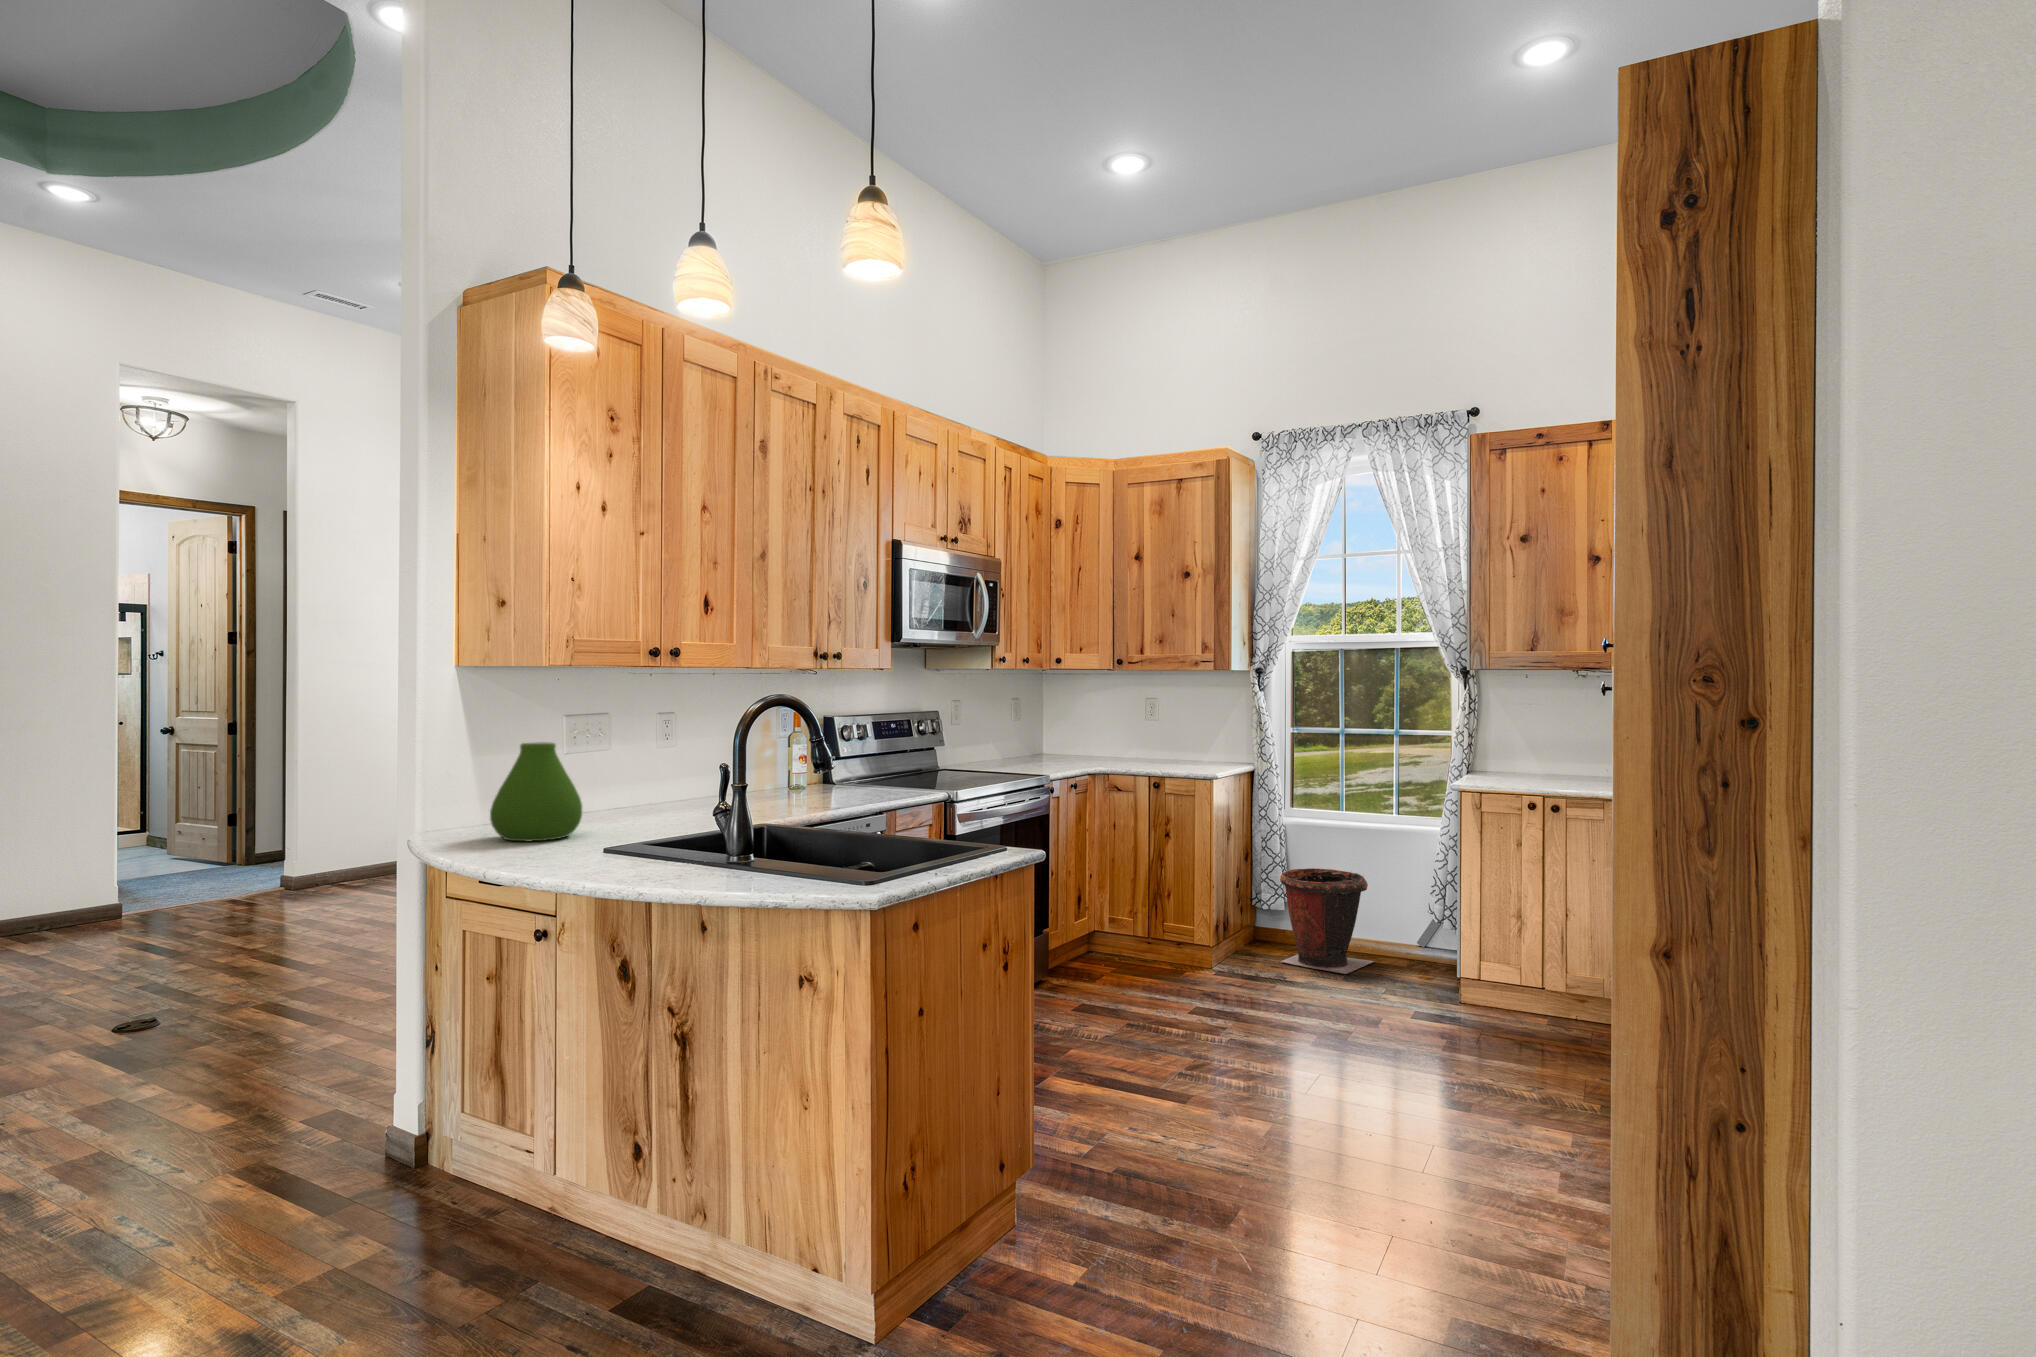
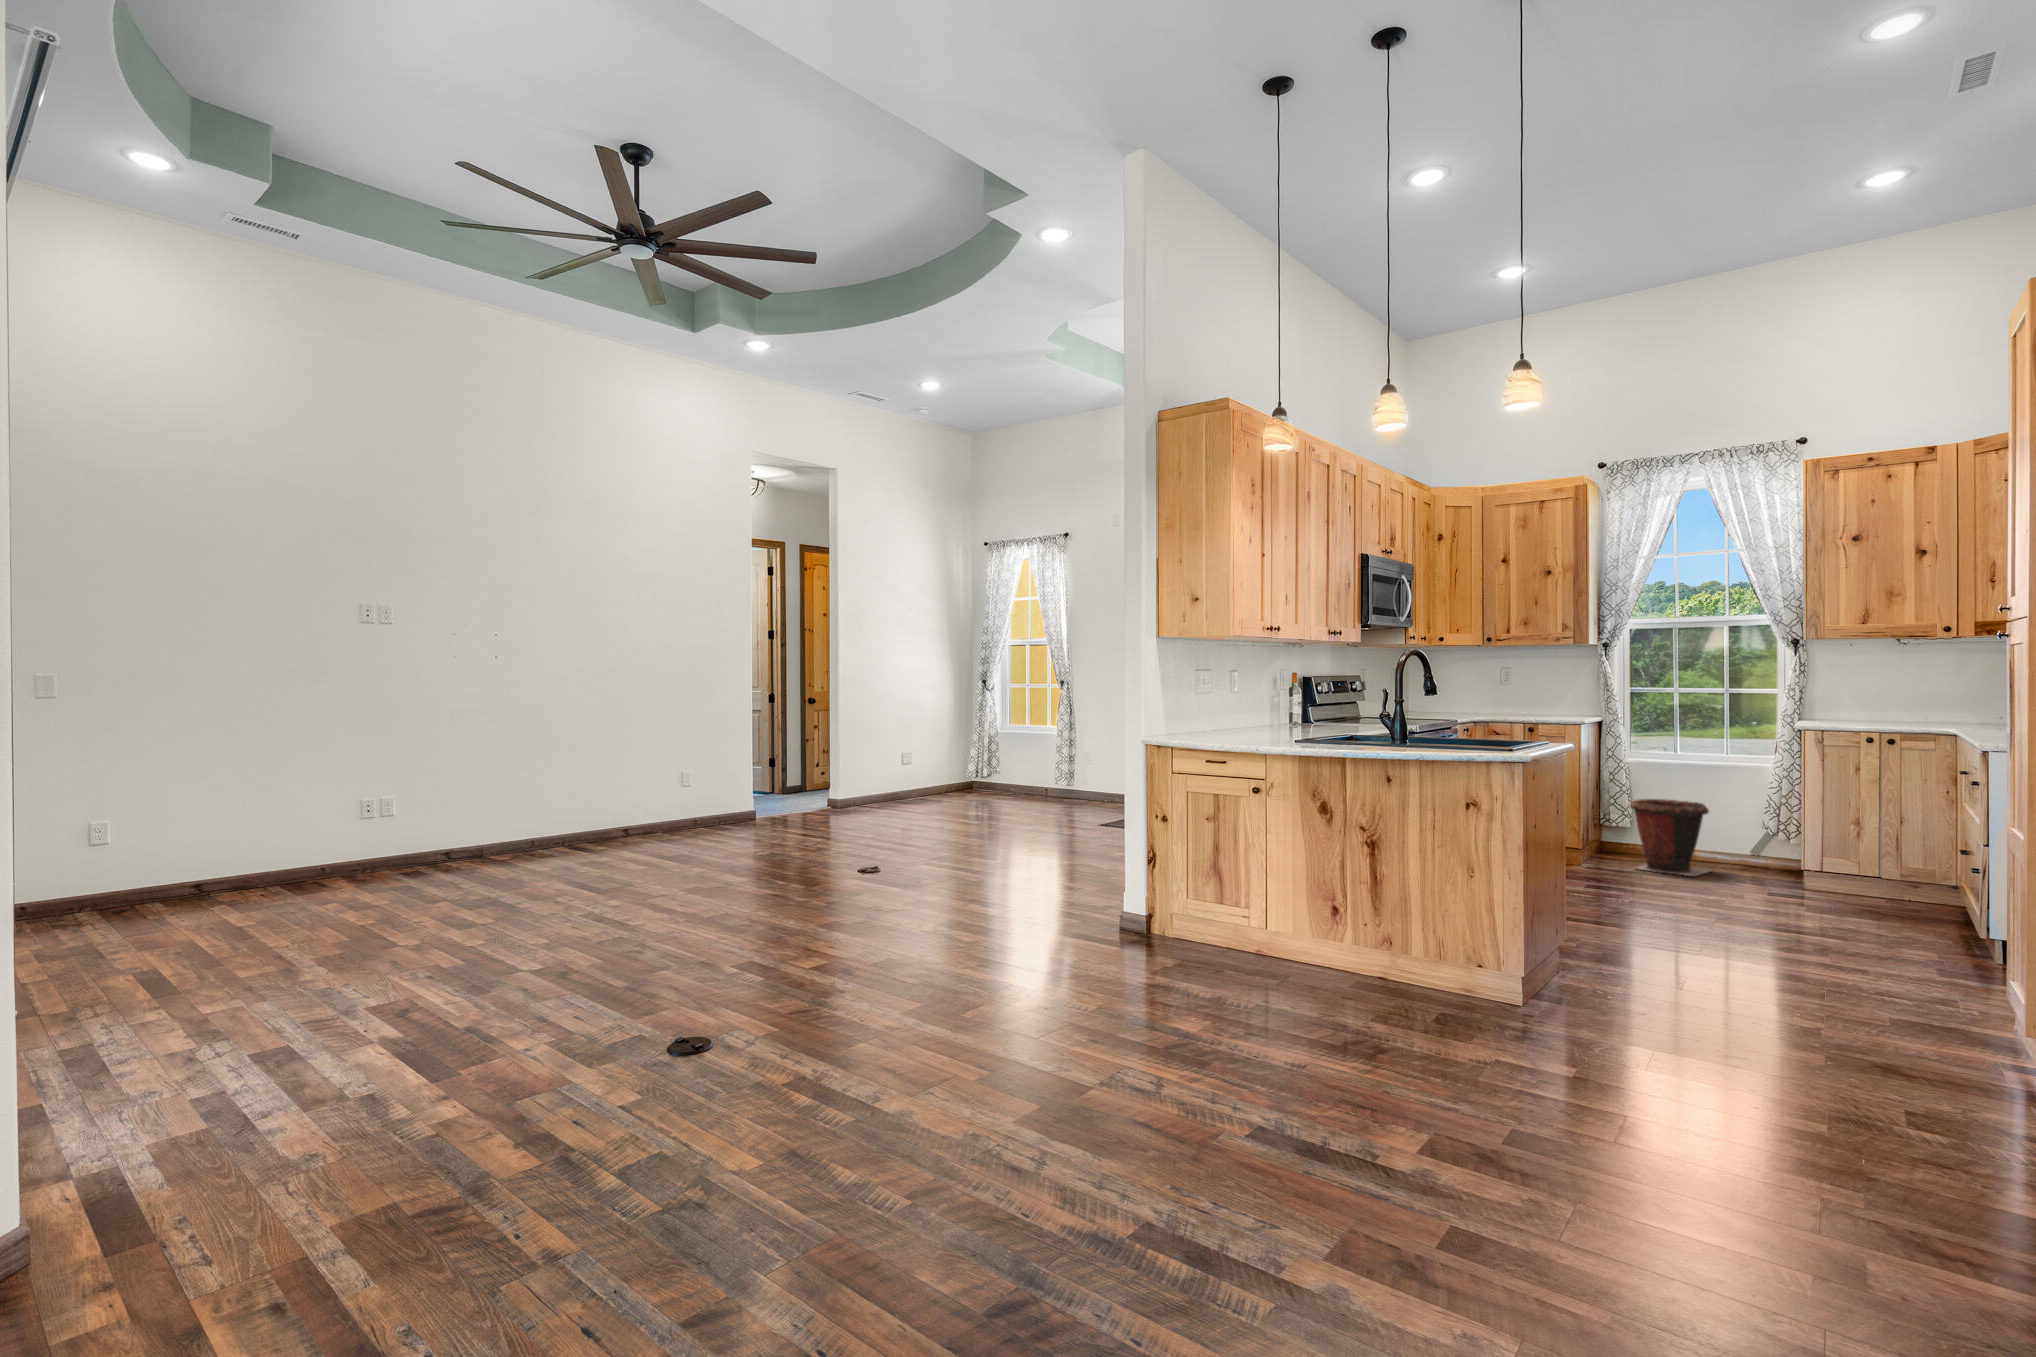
vase: present [490,742,582,841] -> none [1200,683,1251,740]

